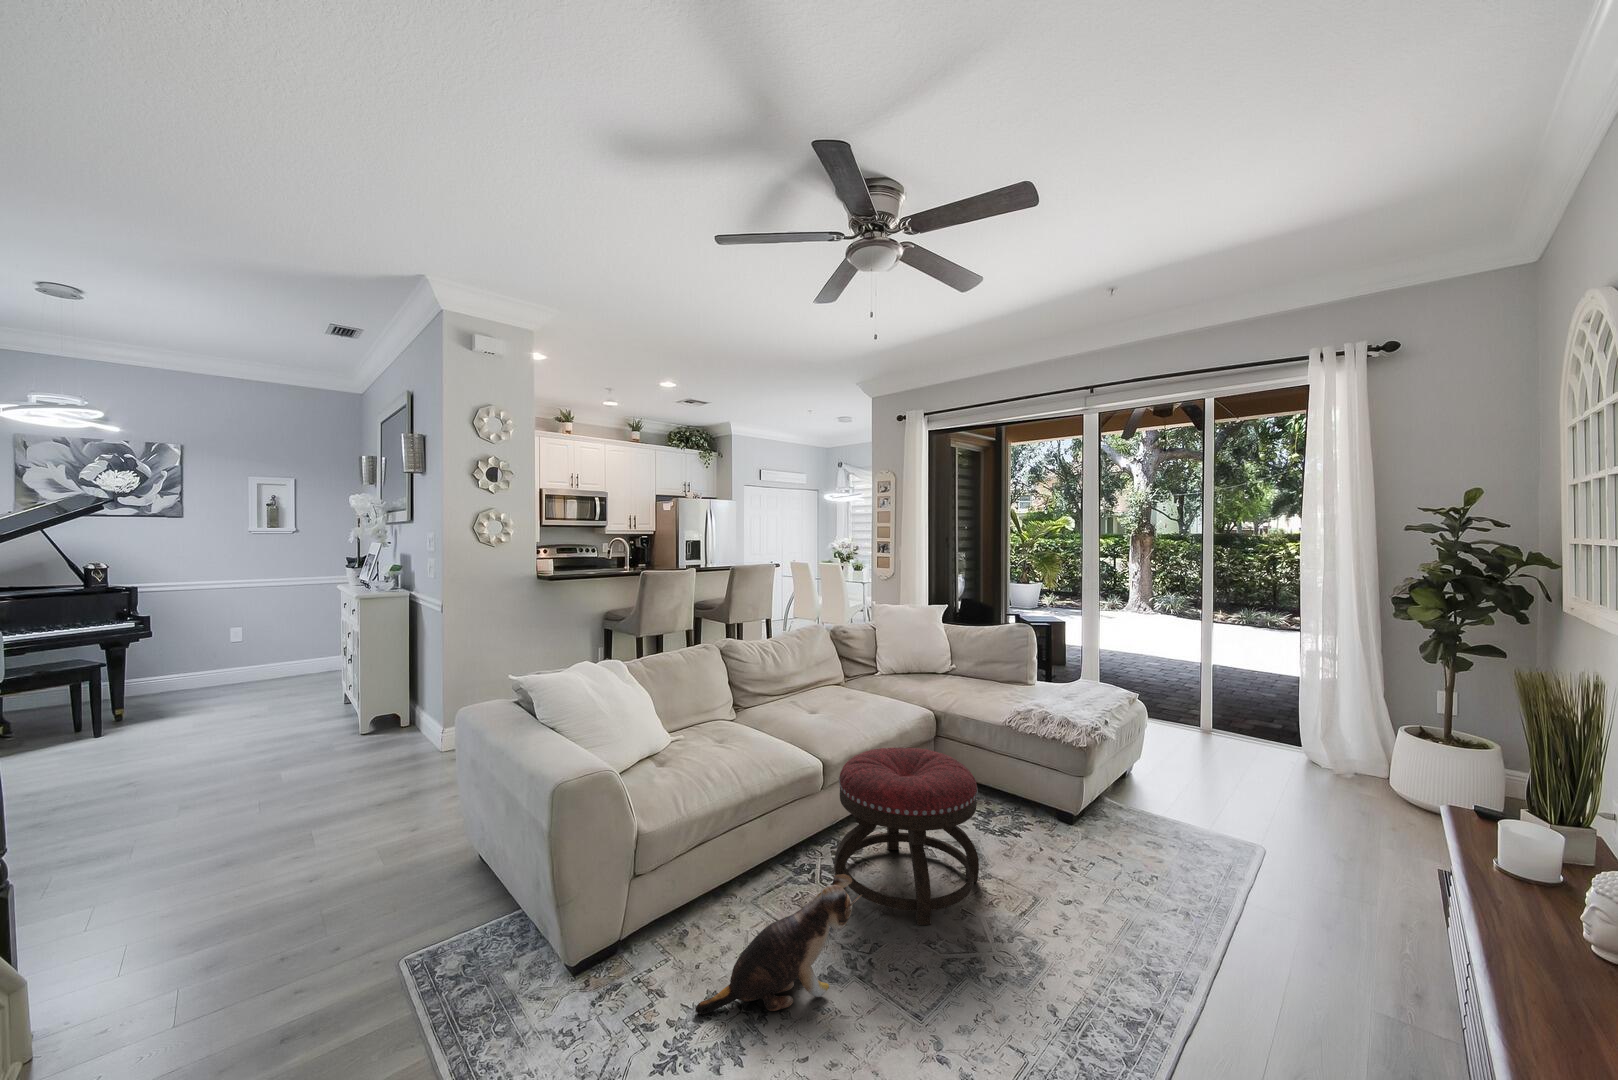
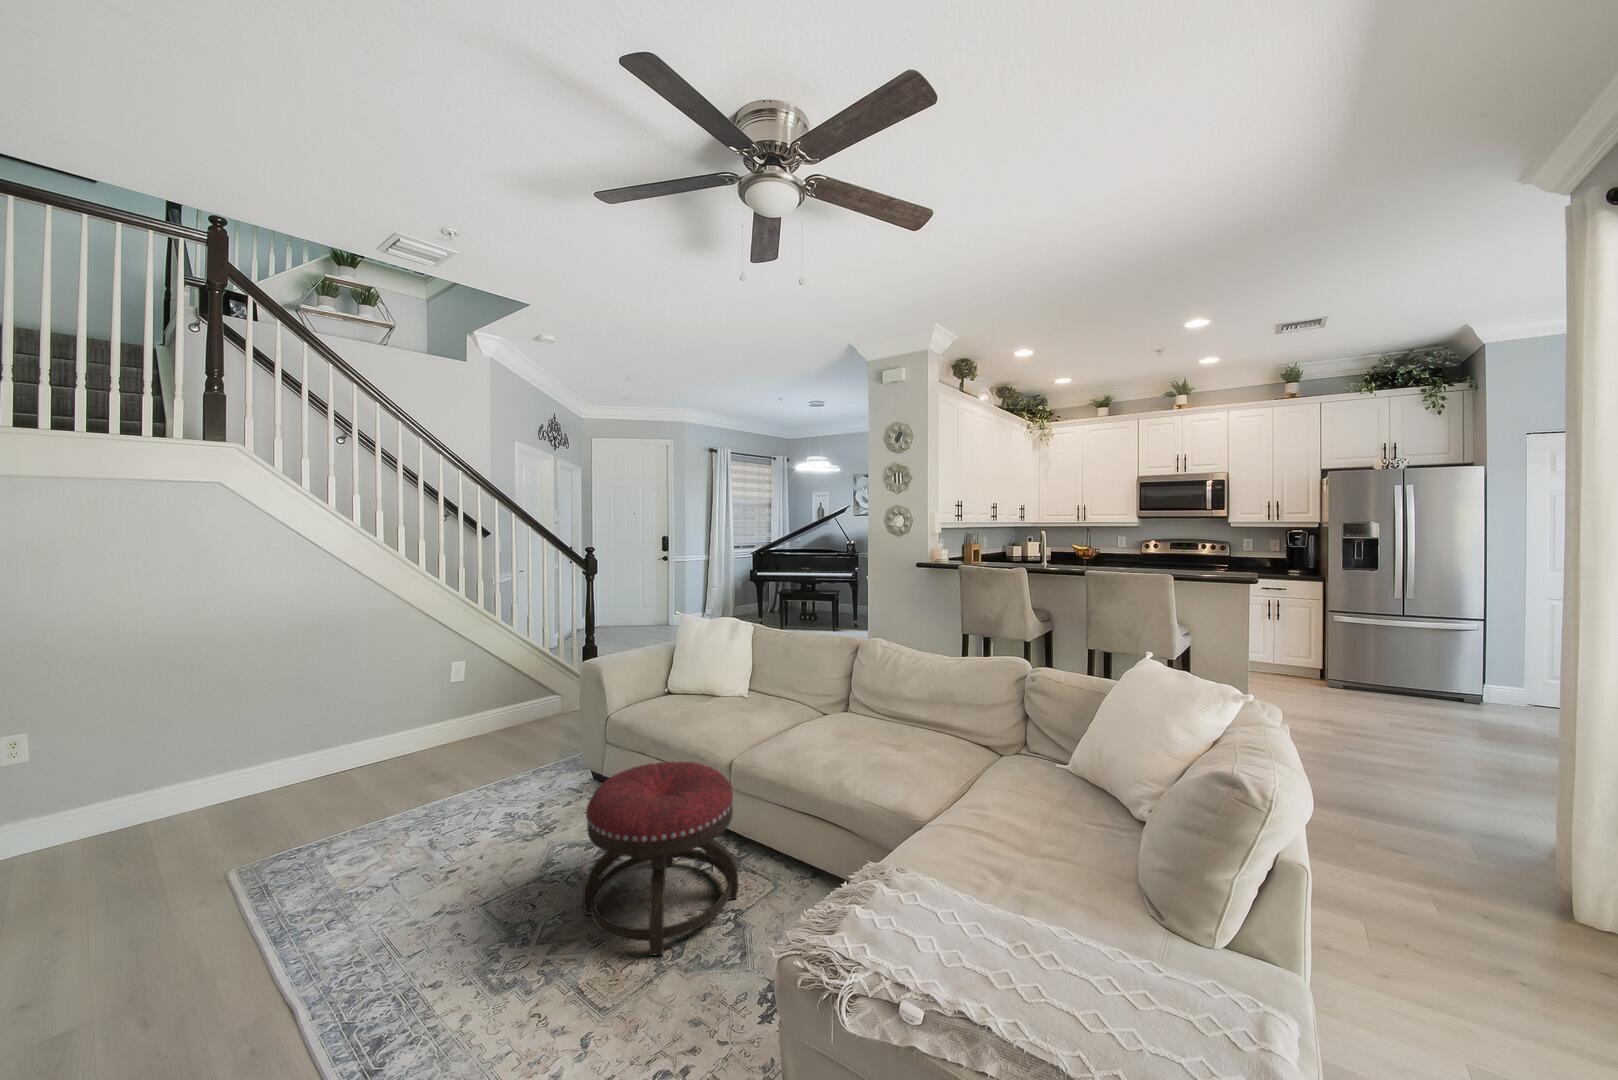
plush toy: present [696,874,862,1014] -> none [519,794,560,860]

